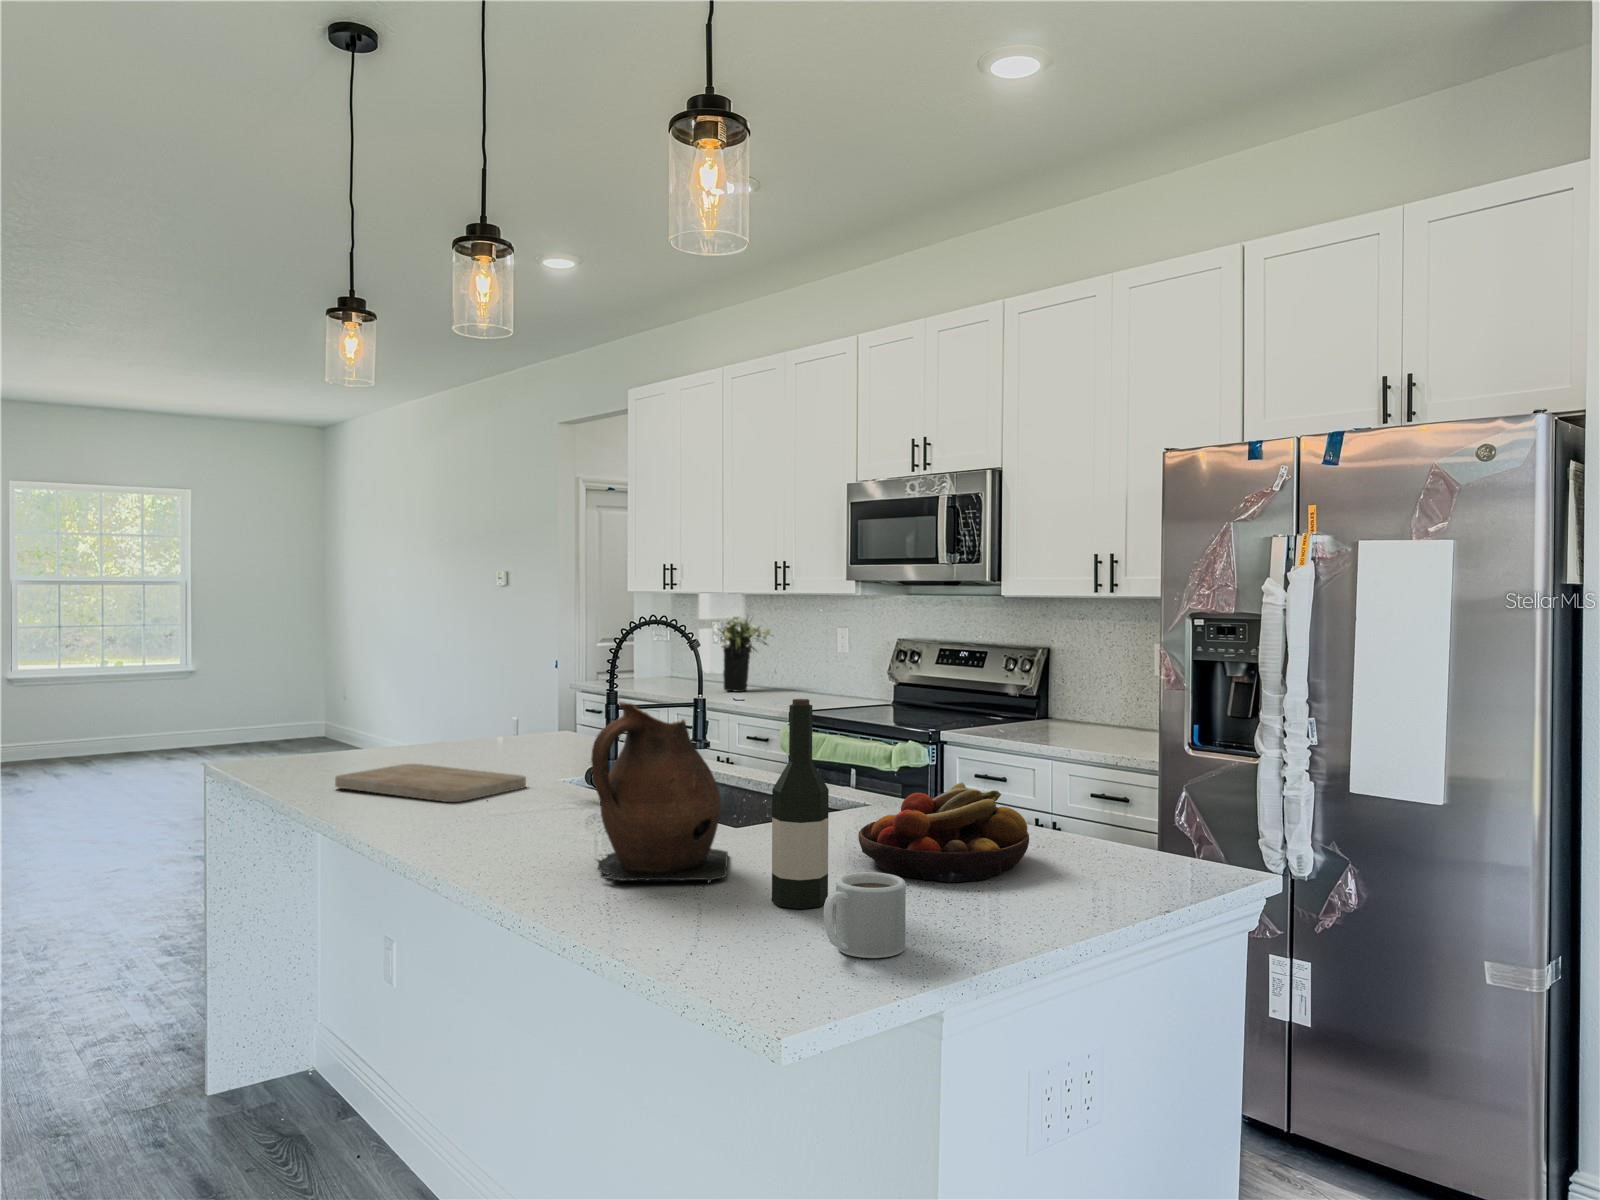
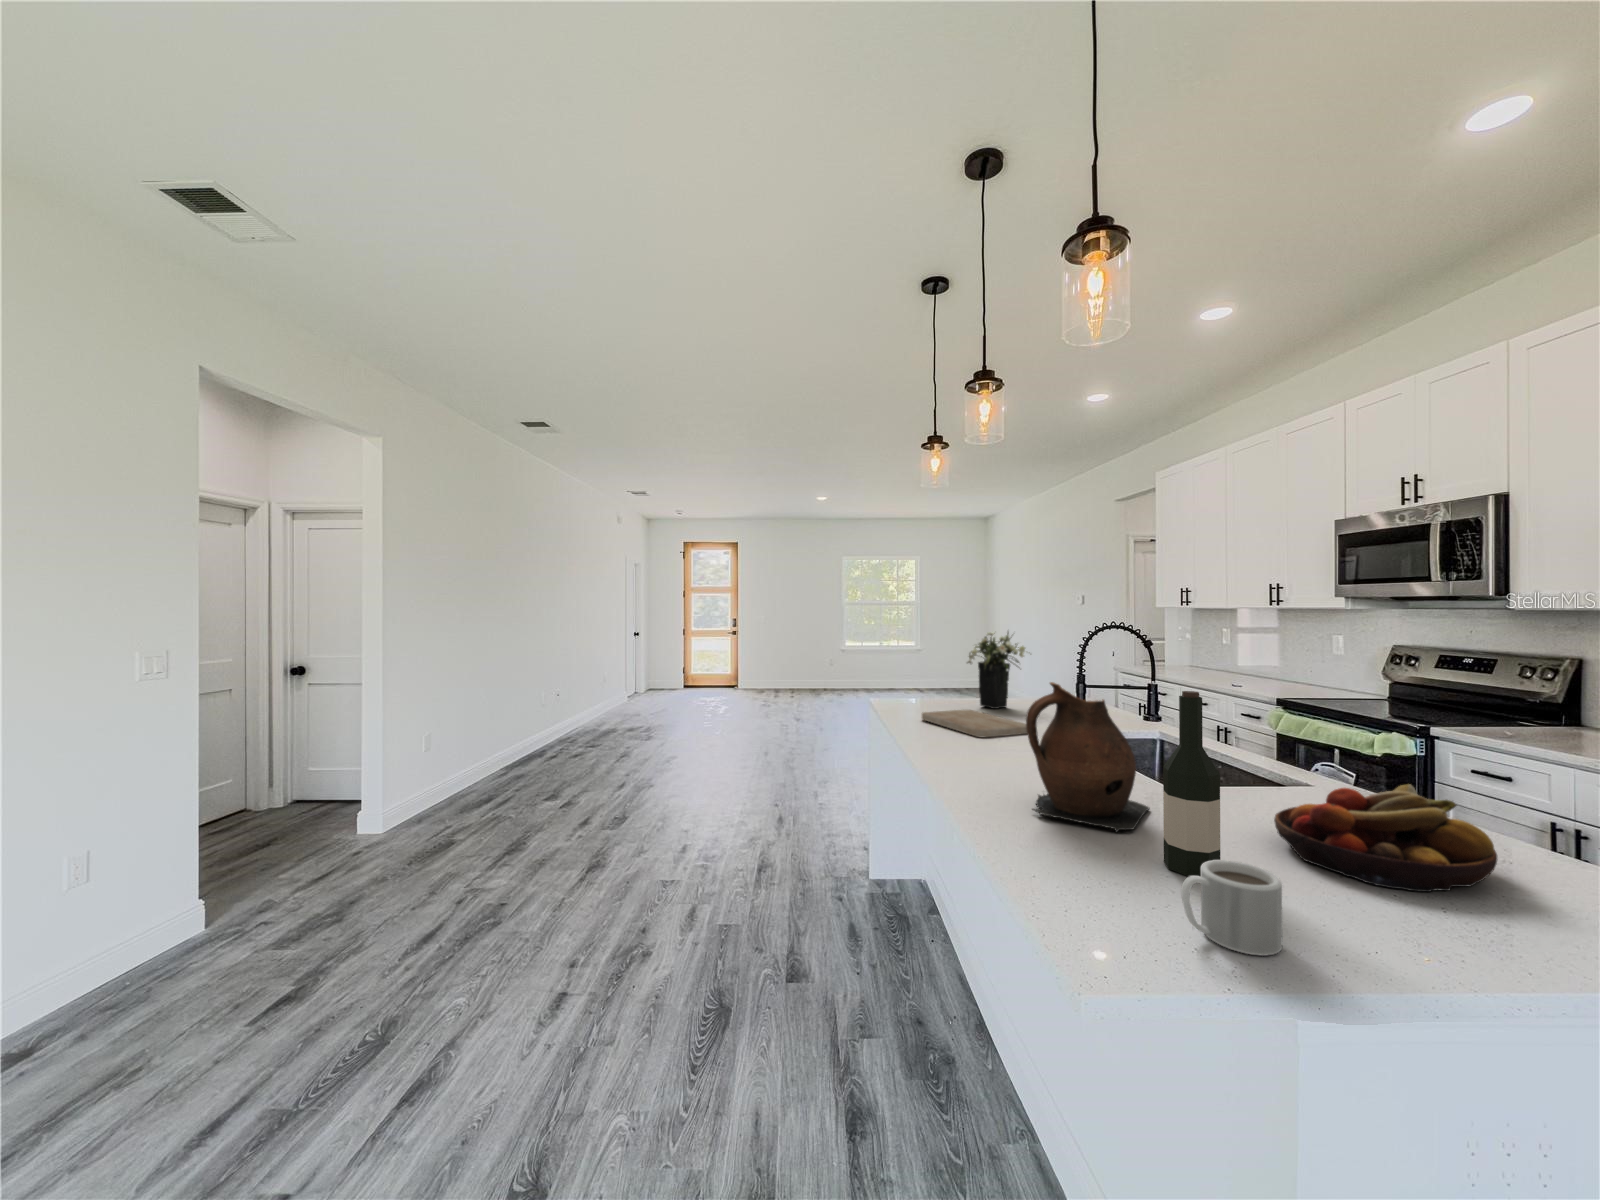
flower arrangement: present [719,616,770,692] -> present [967,632,1025,709]

